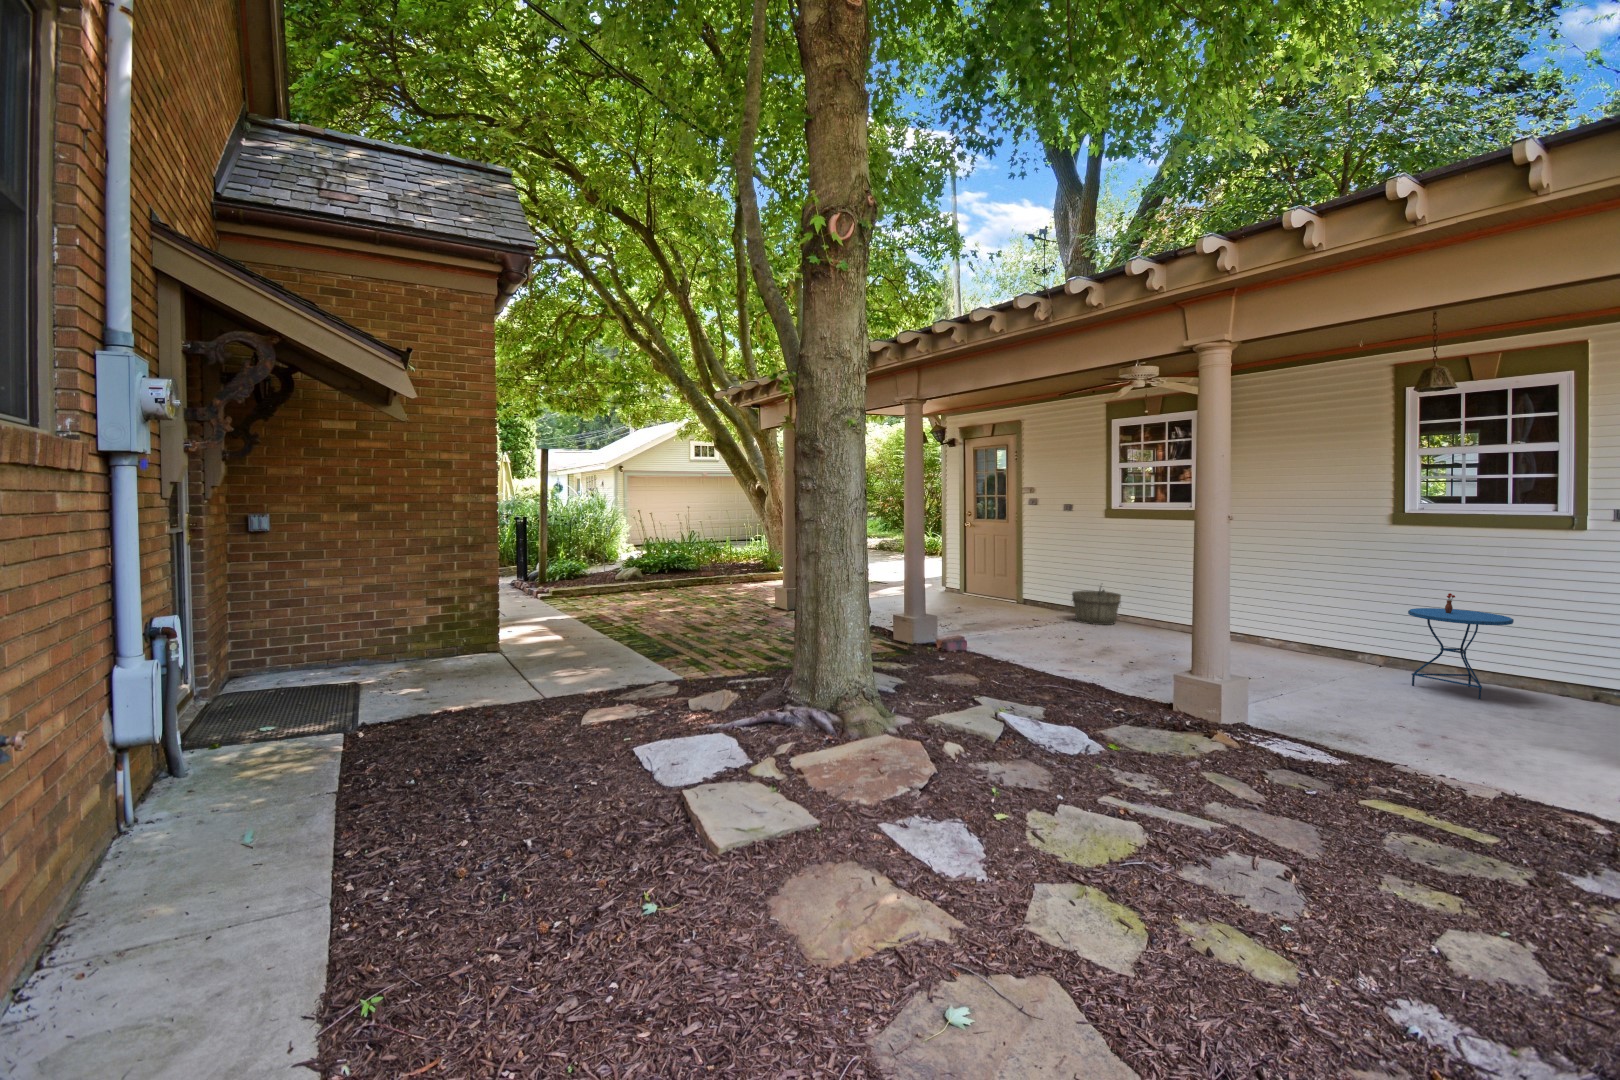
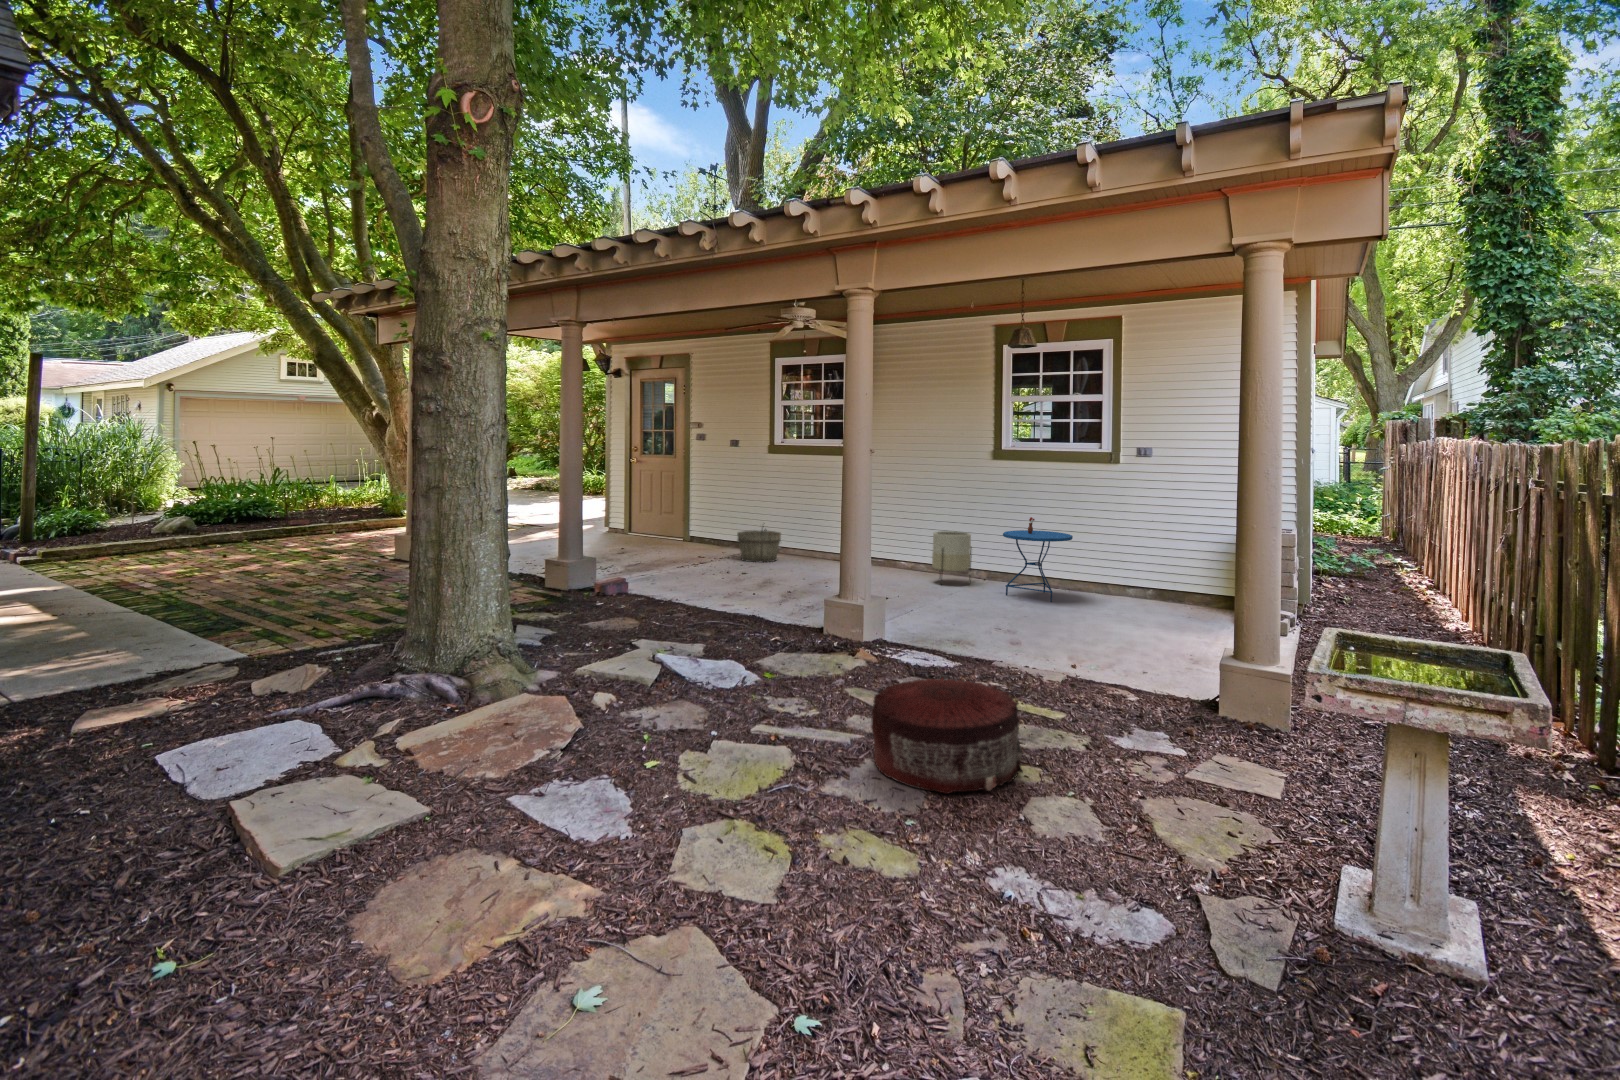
planter: none [1308,603,1364,668] -> present [932,531,972,575]
pouf: none [1236,773,1434,911] -> present [871,678,1023,794]

